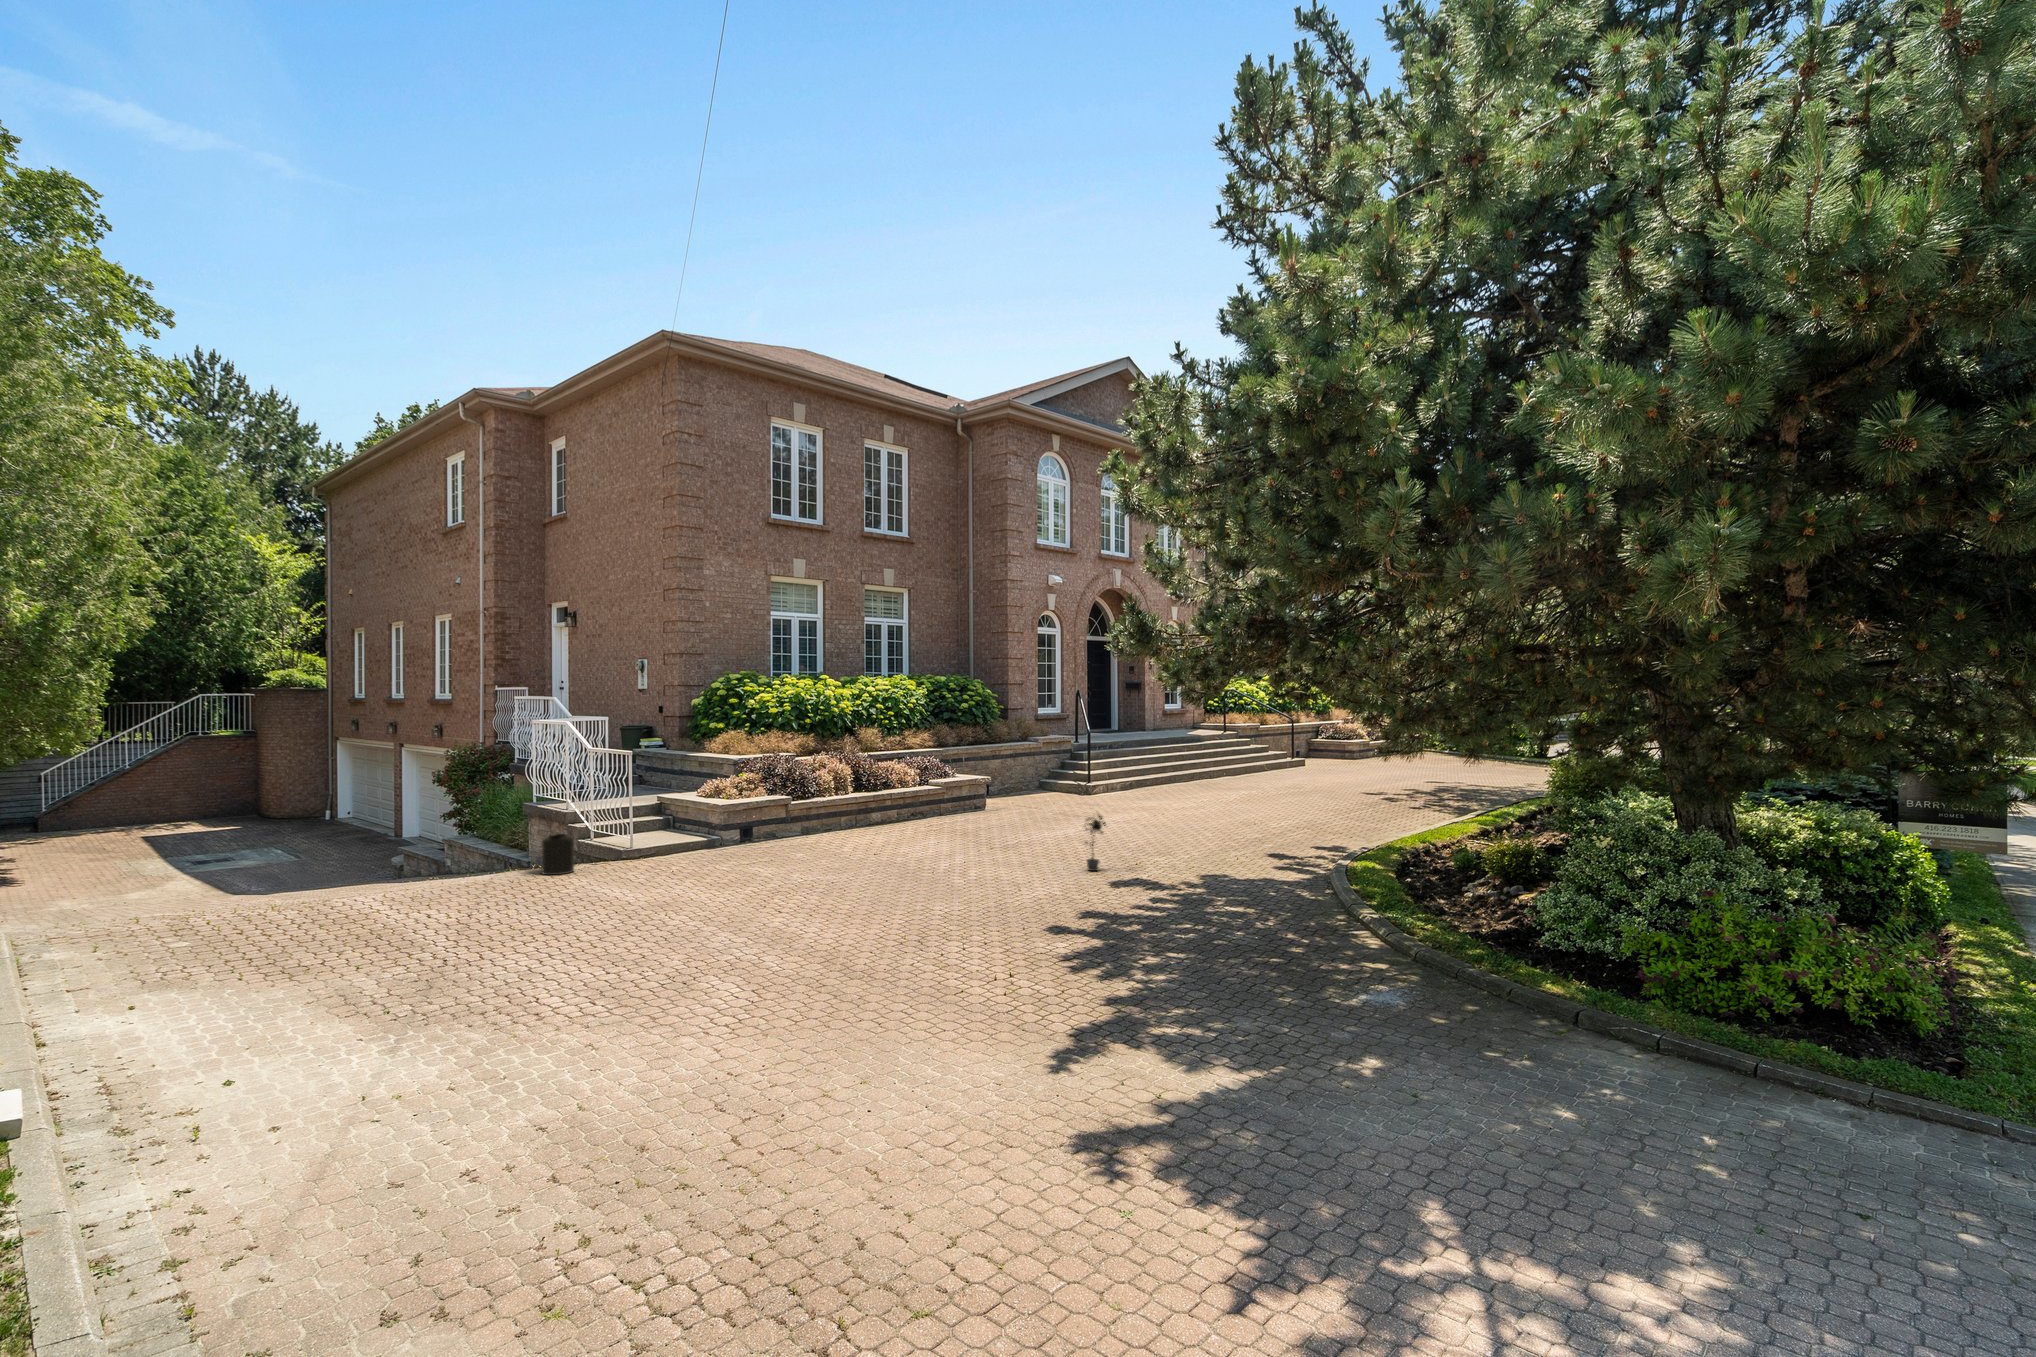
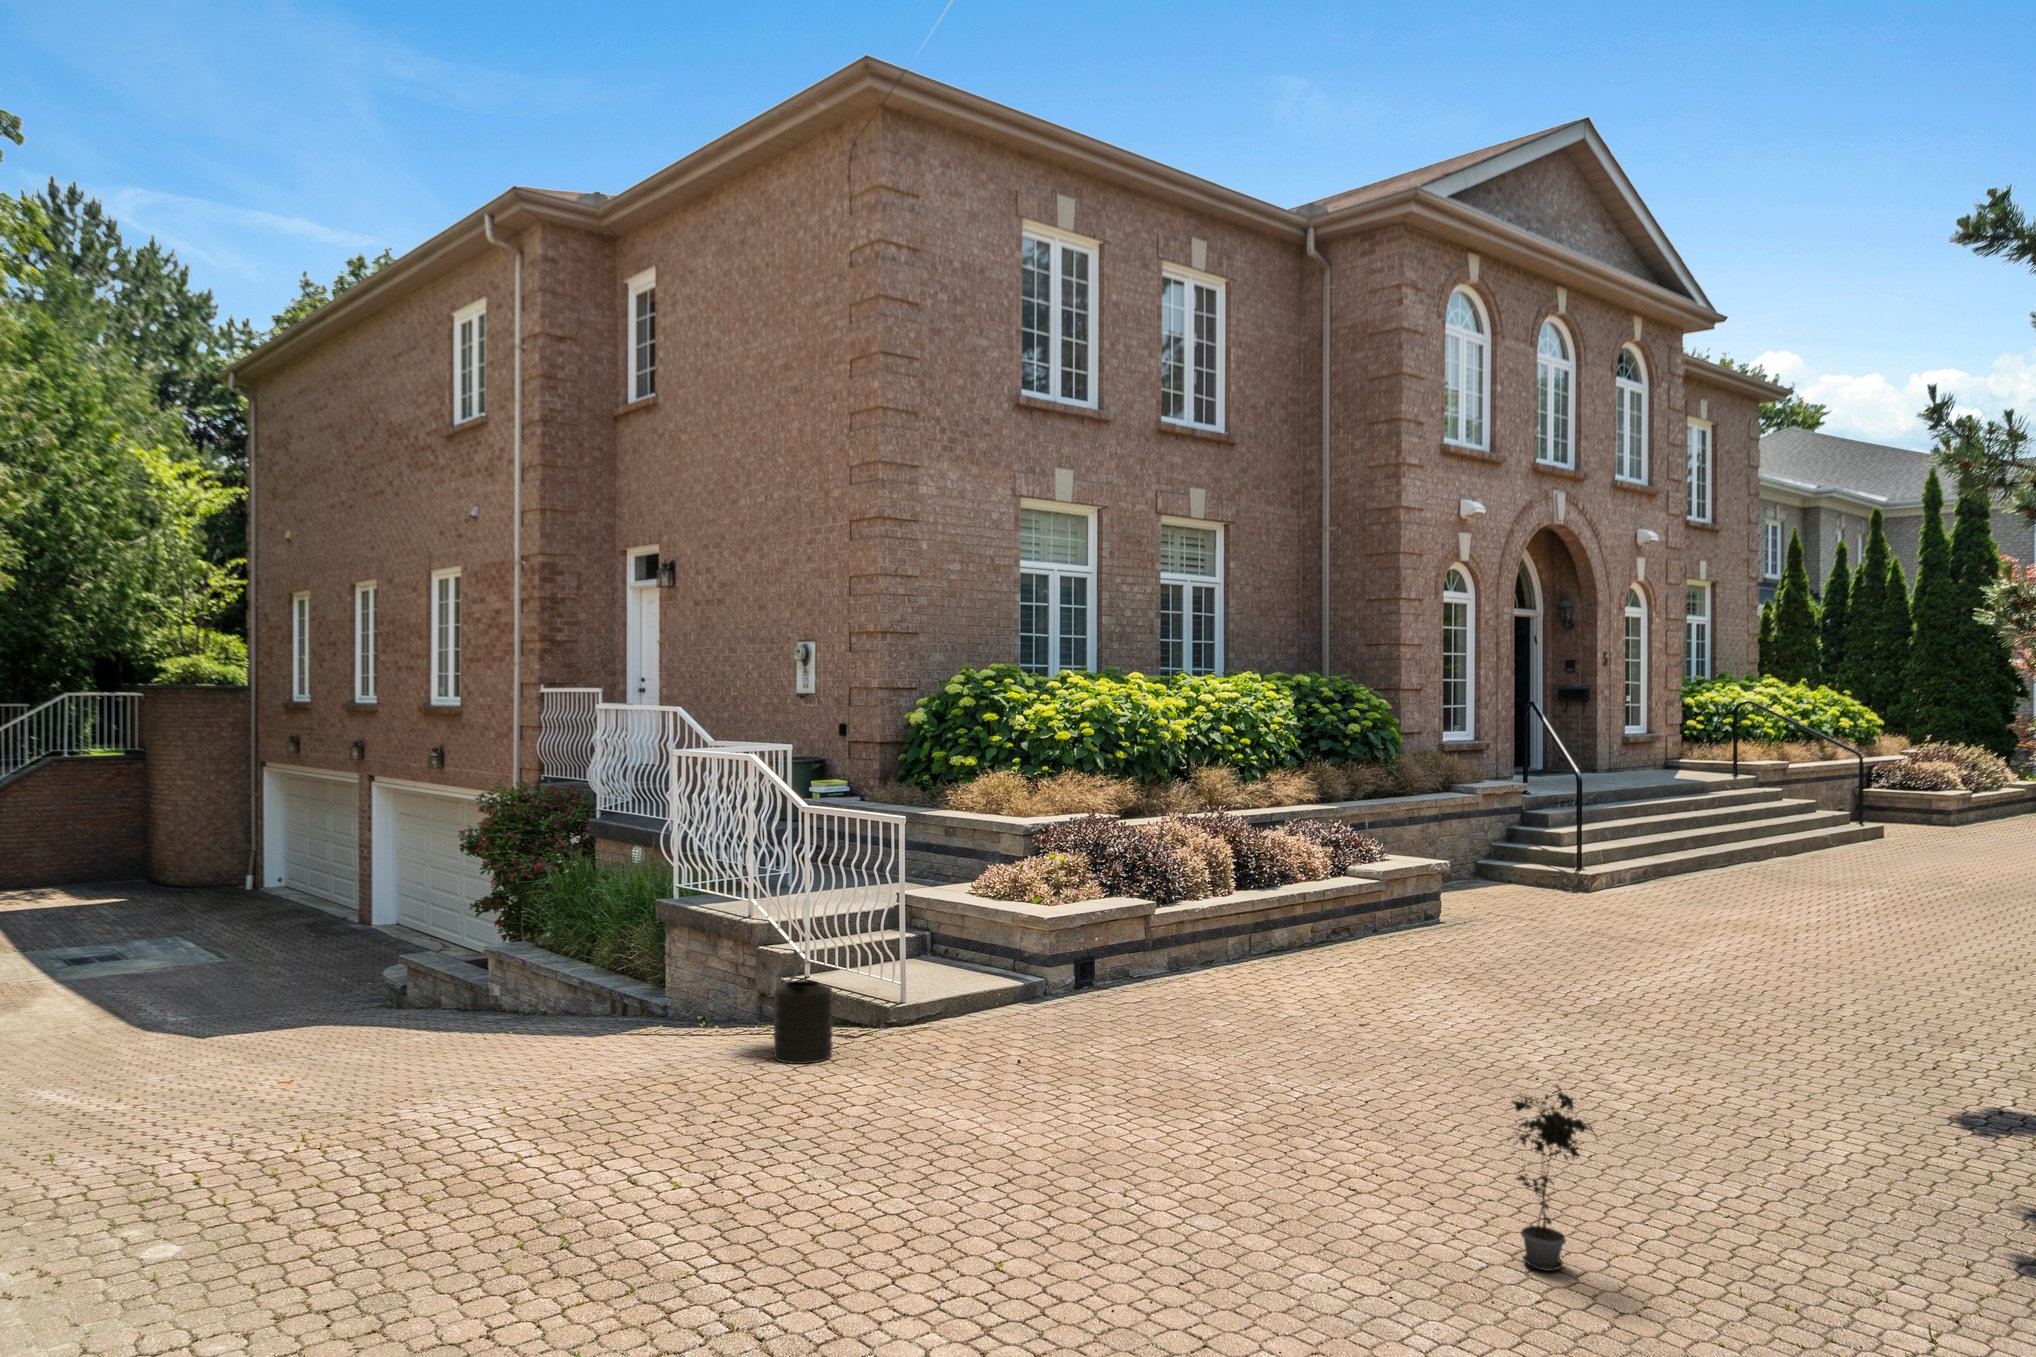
potted plant: present [1085,814,1106,871] -> present [1508,1085,1598,1271]

